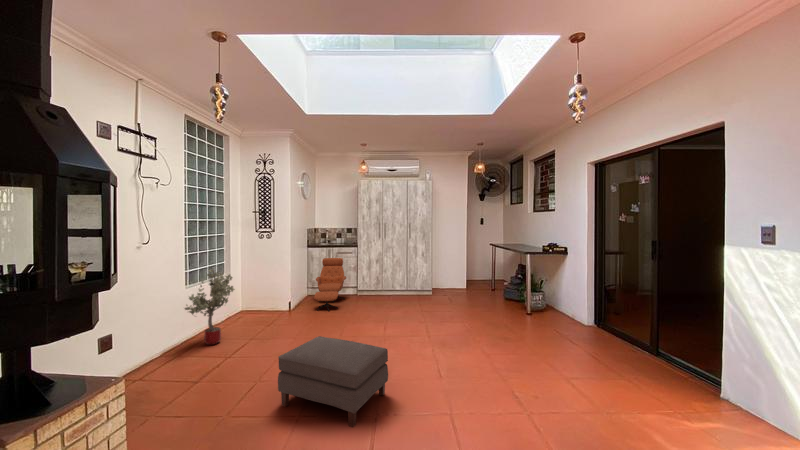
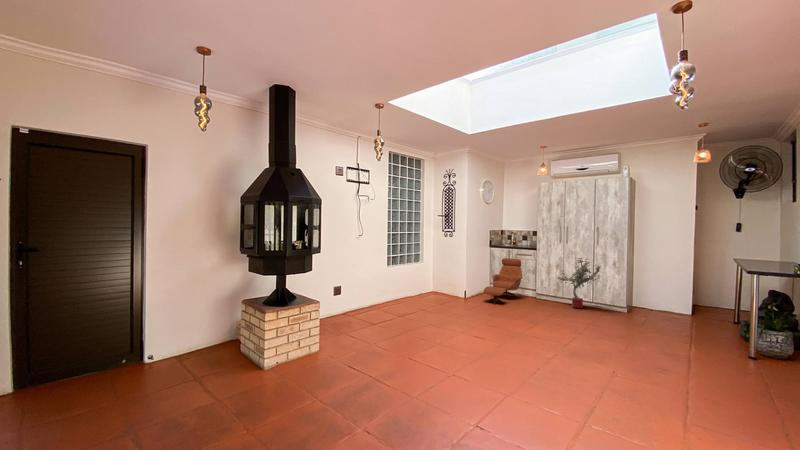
potted tree: present [185,269,234,345] -> present [558,258,600,309]
ottoman: present [278,336,388,427] -> none [403,310,476,371]

